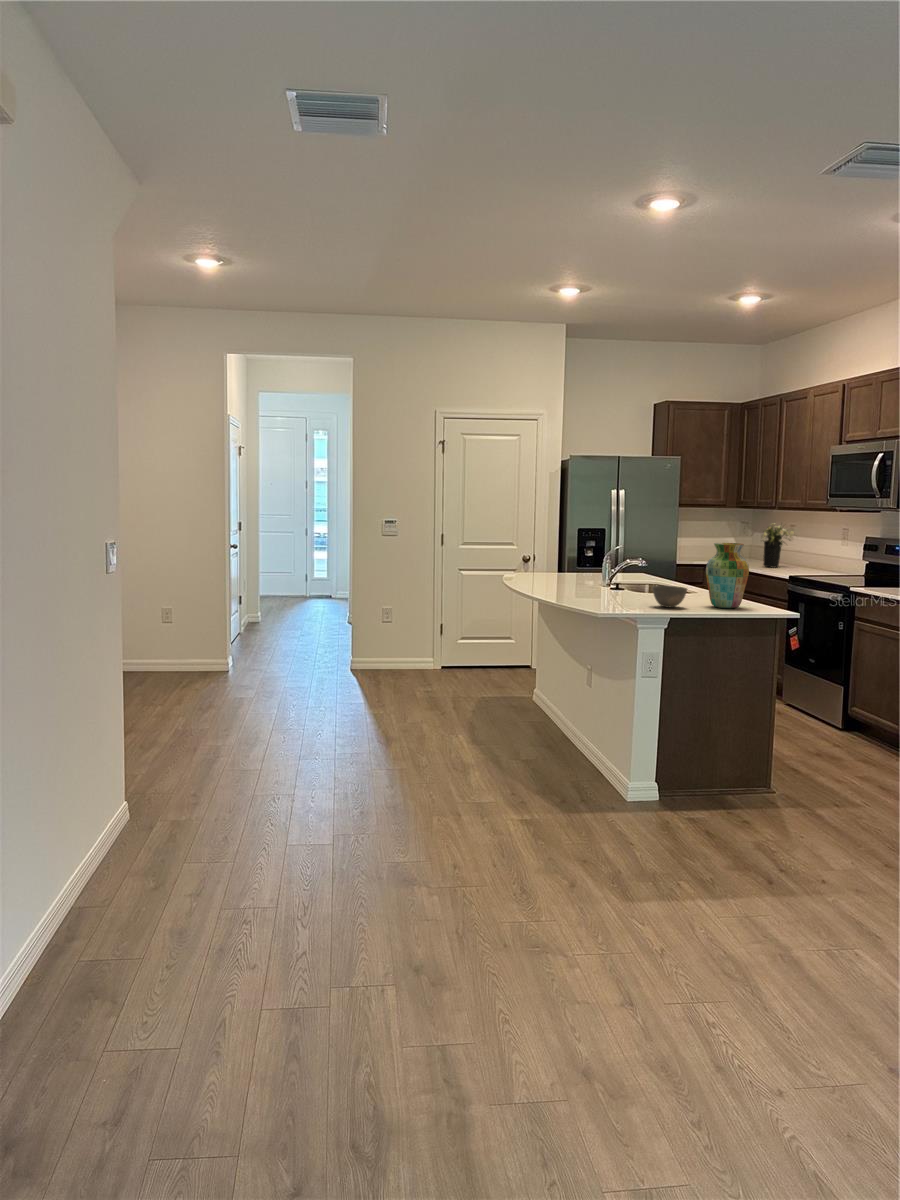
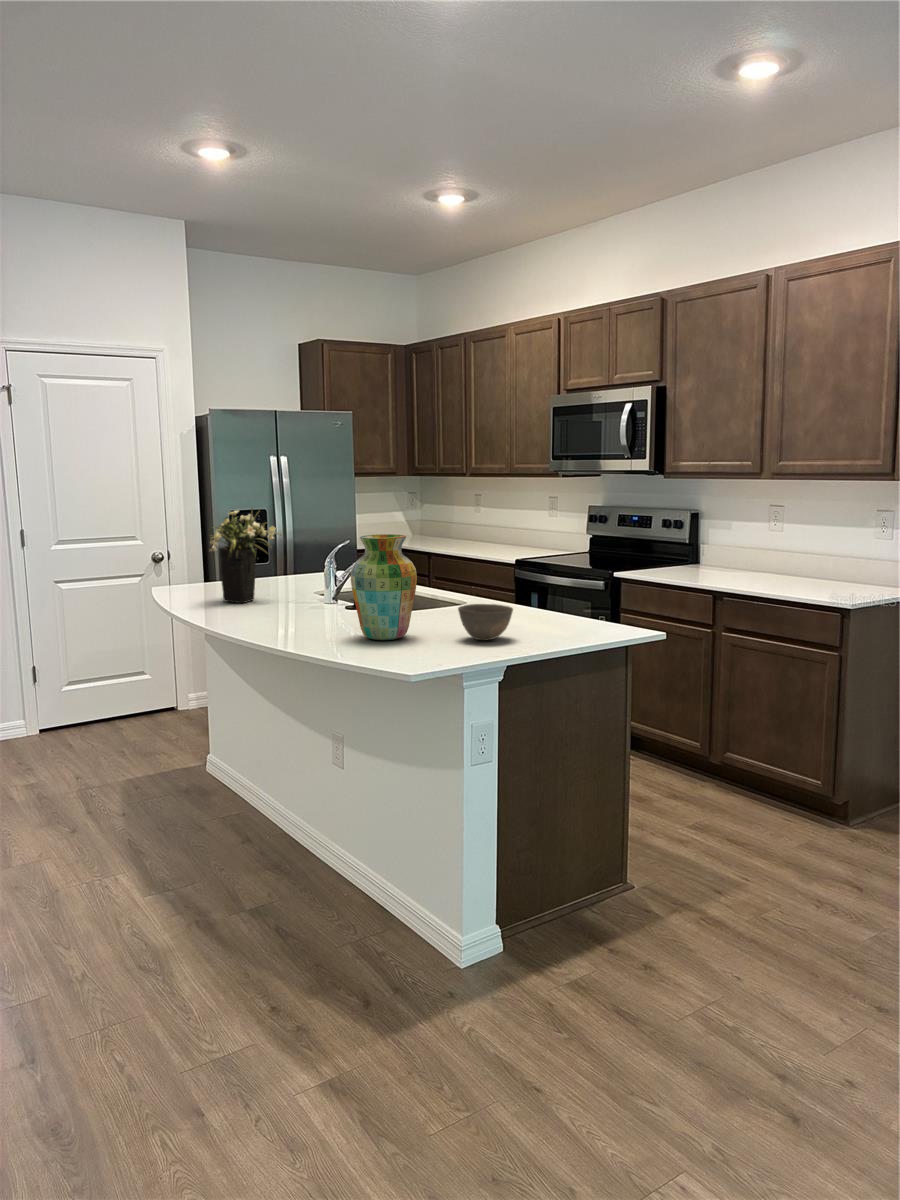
flower arrangement: present [761,523,794,568] -> present [209,509,280,603]
vase: present [706,543,749,608] -> present [351,534,417,640]

